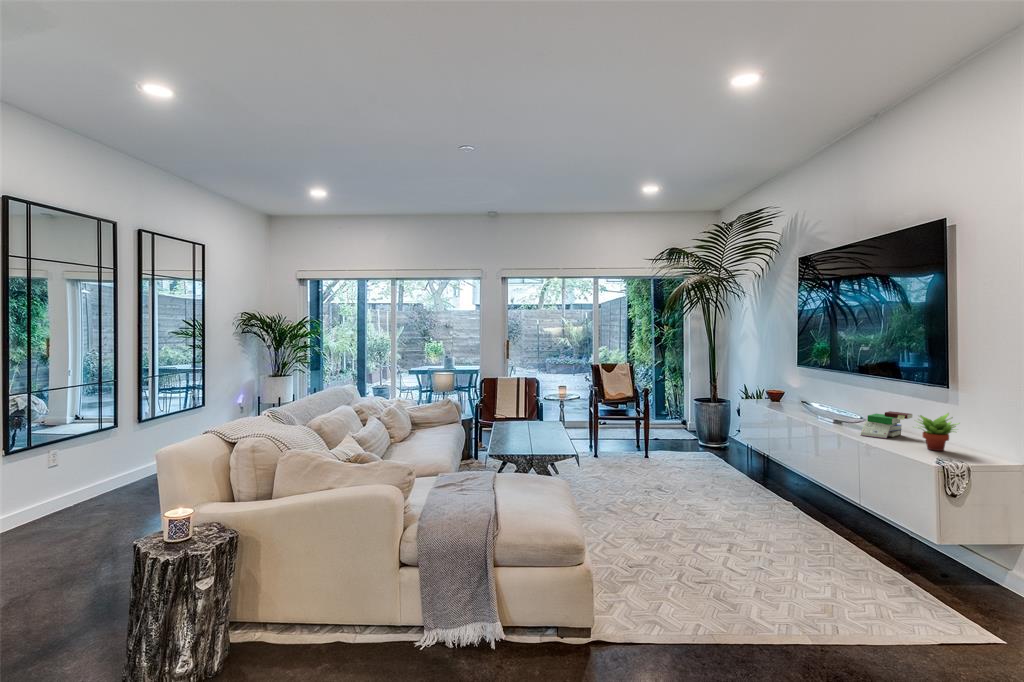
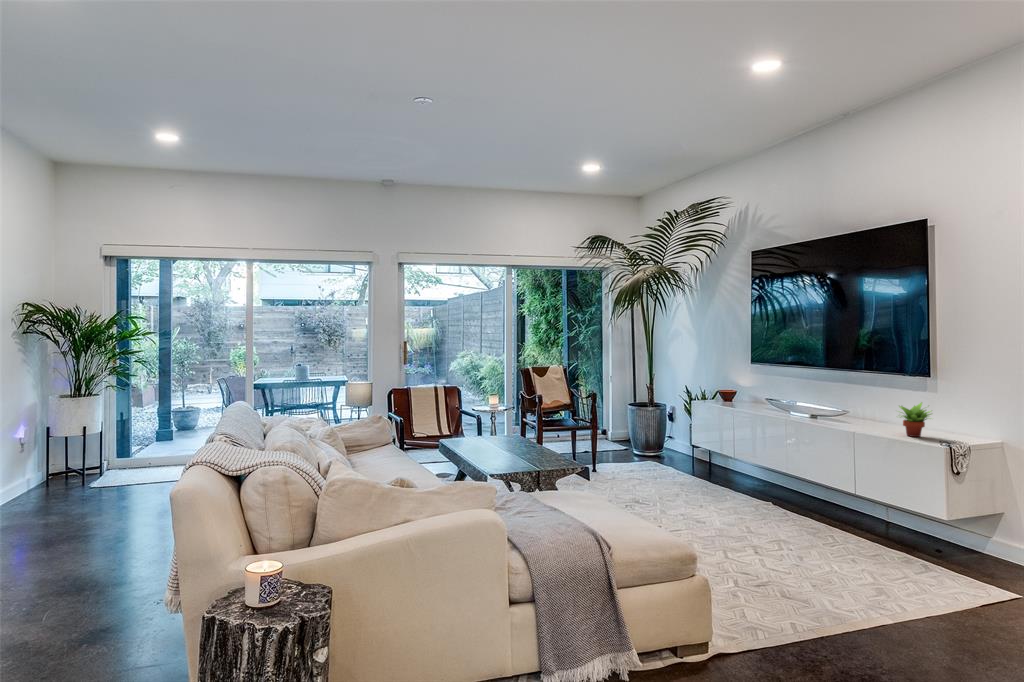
book: present [861,411,912,439] -> none [844,404,883,430]

